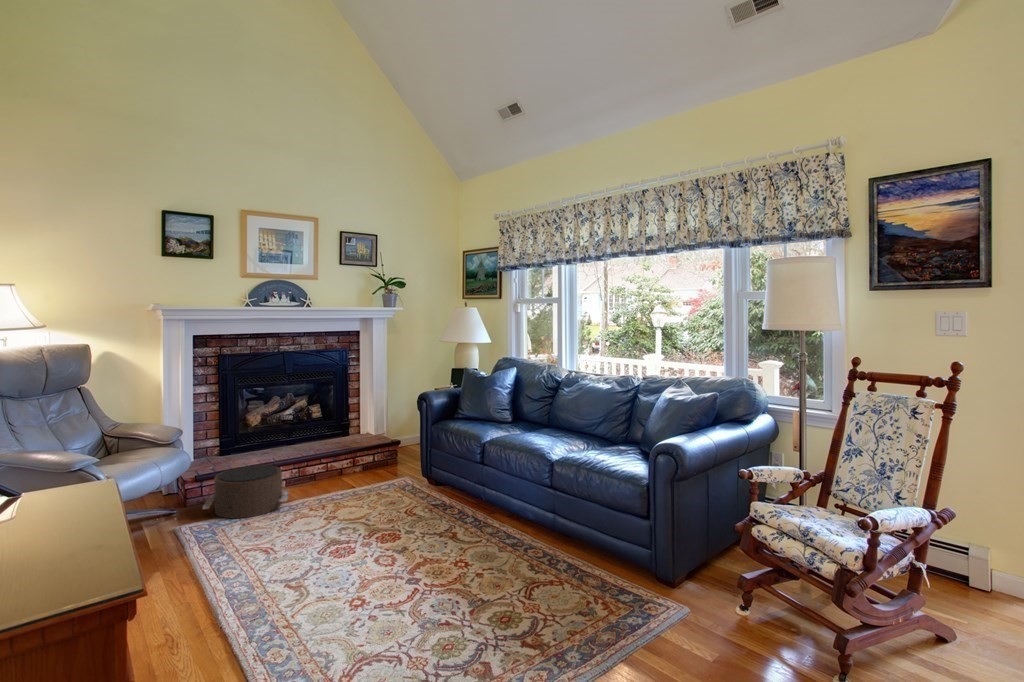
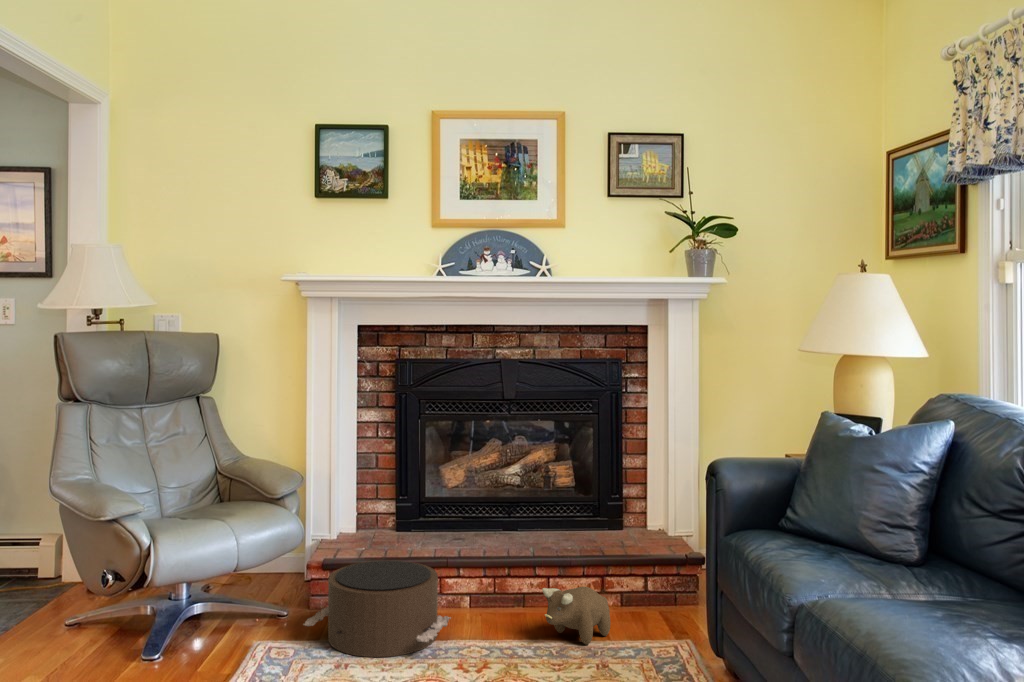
plush toy: none [339,461,371,489] -> present [542,587,610,645]

